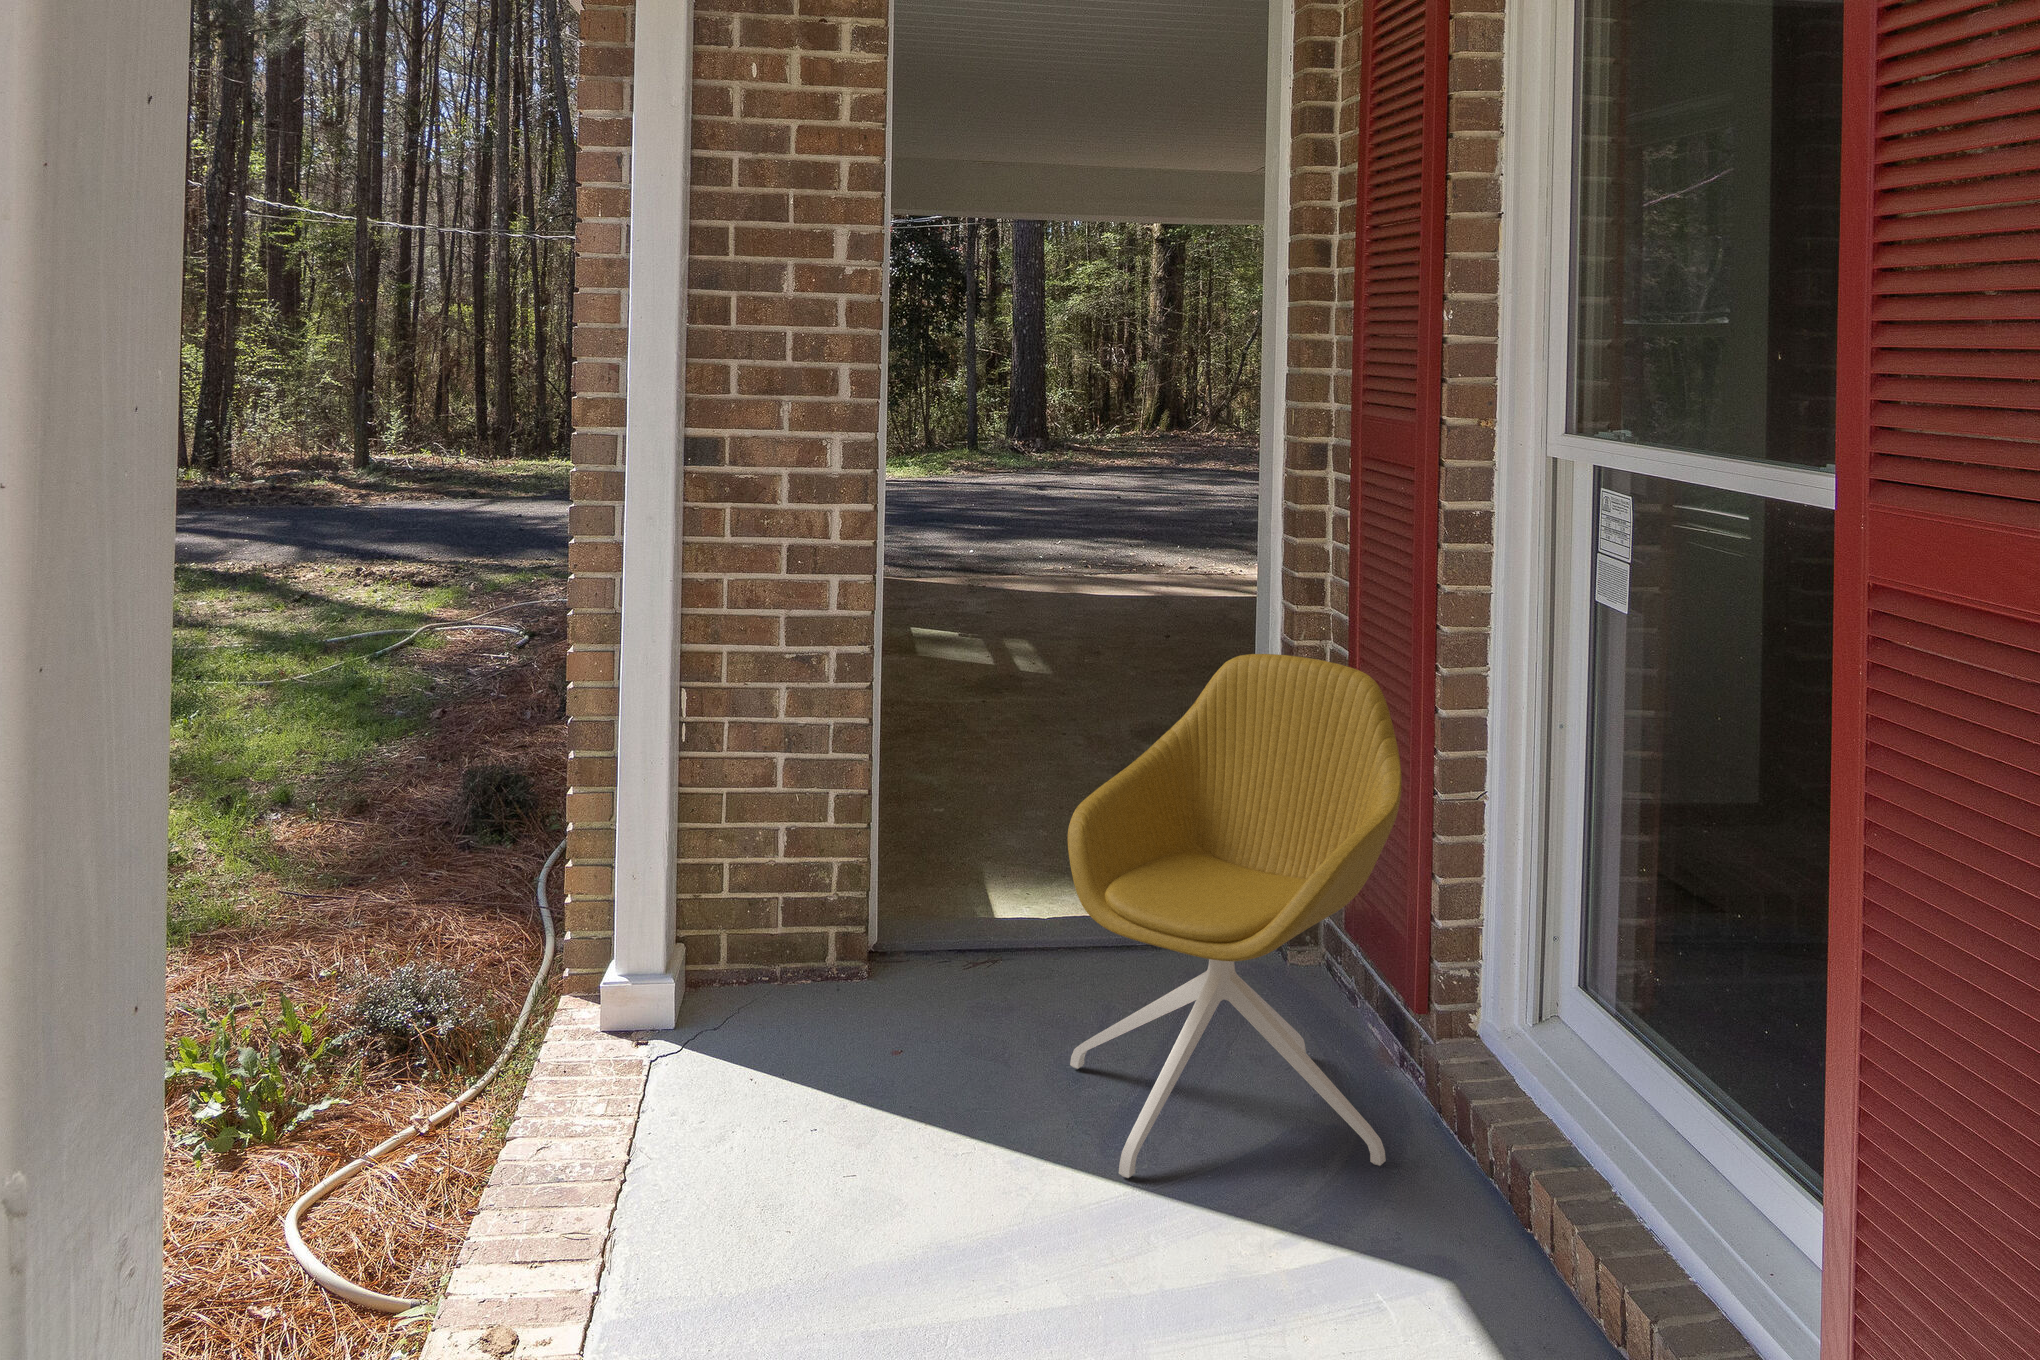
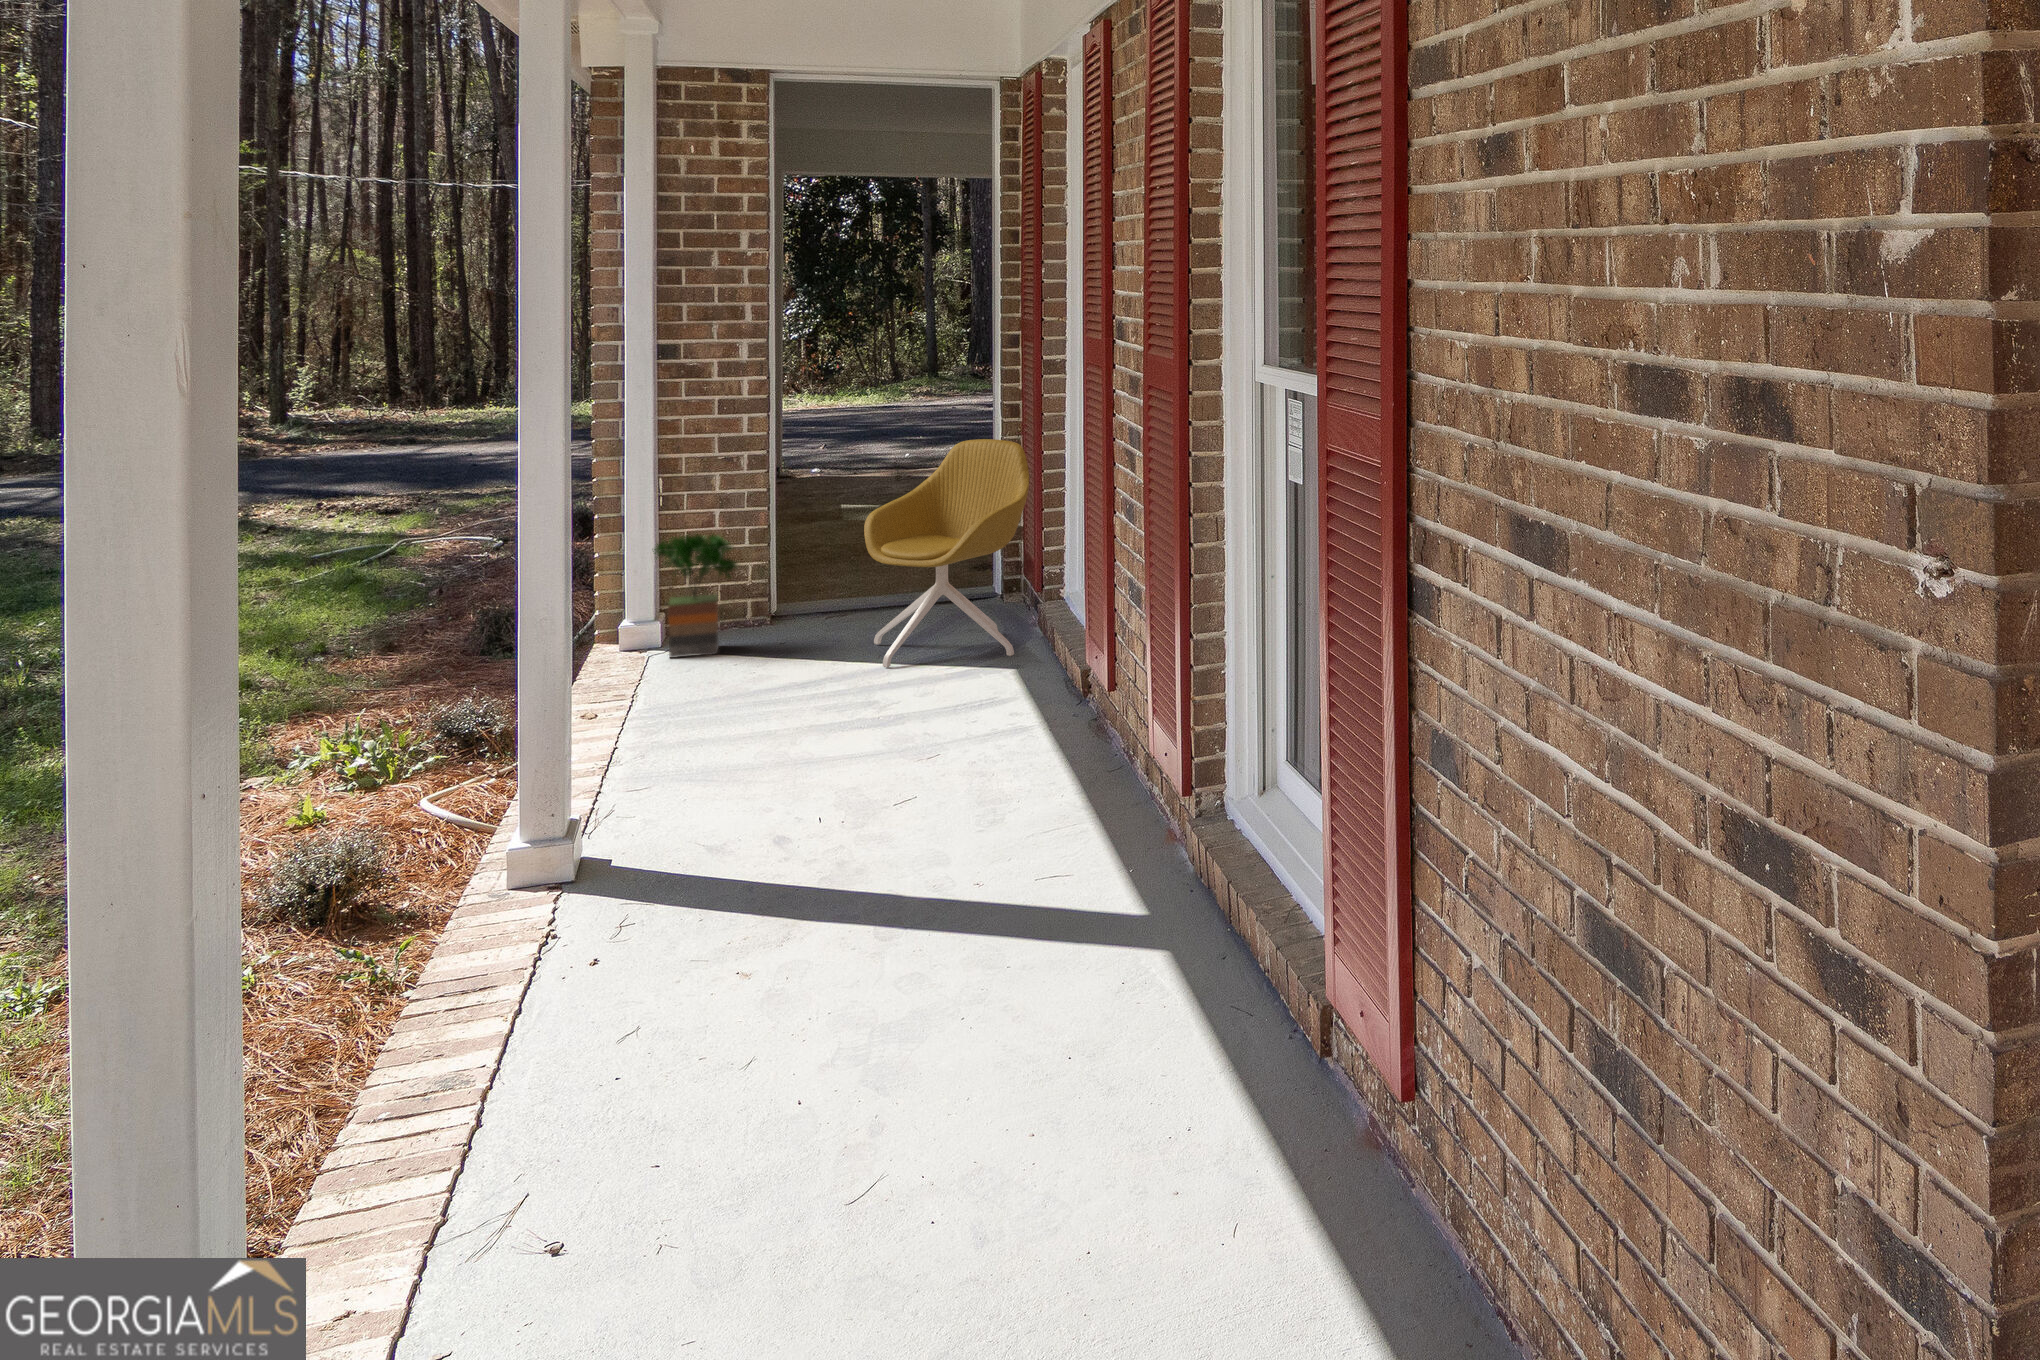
potted tree: none [664,806,825,1060] -> present [653,533,739,658]

